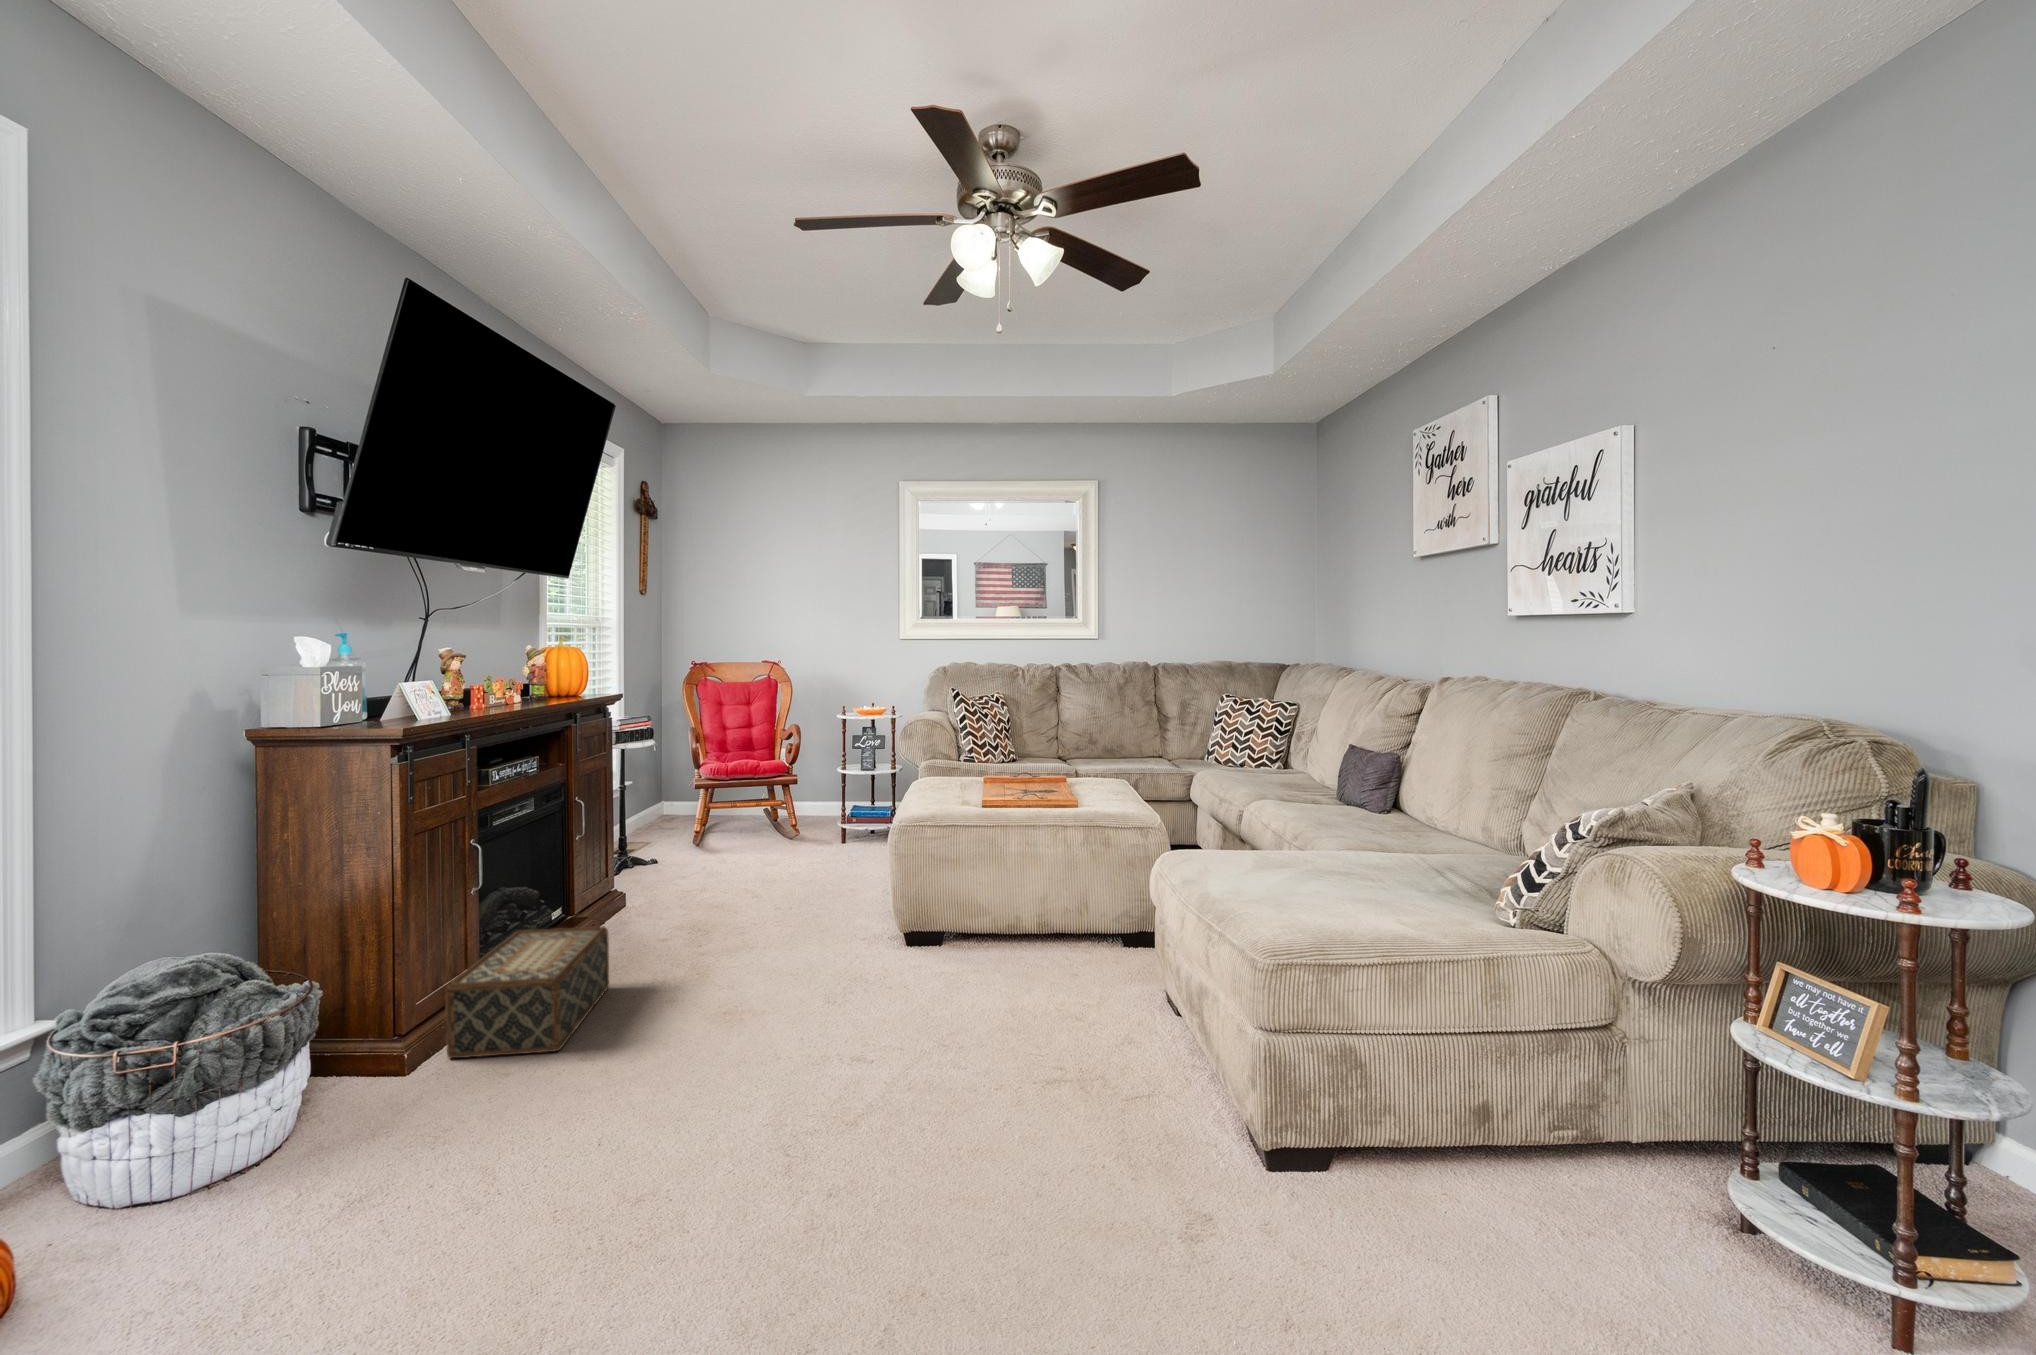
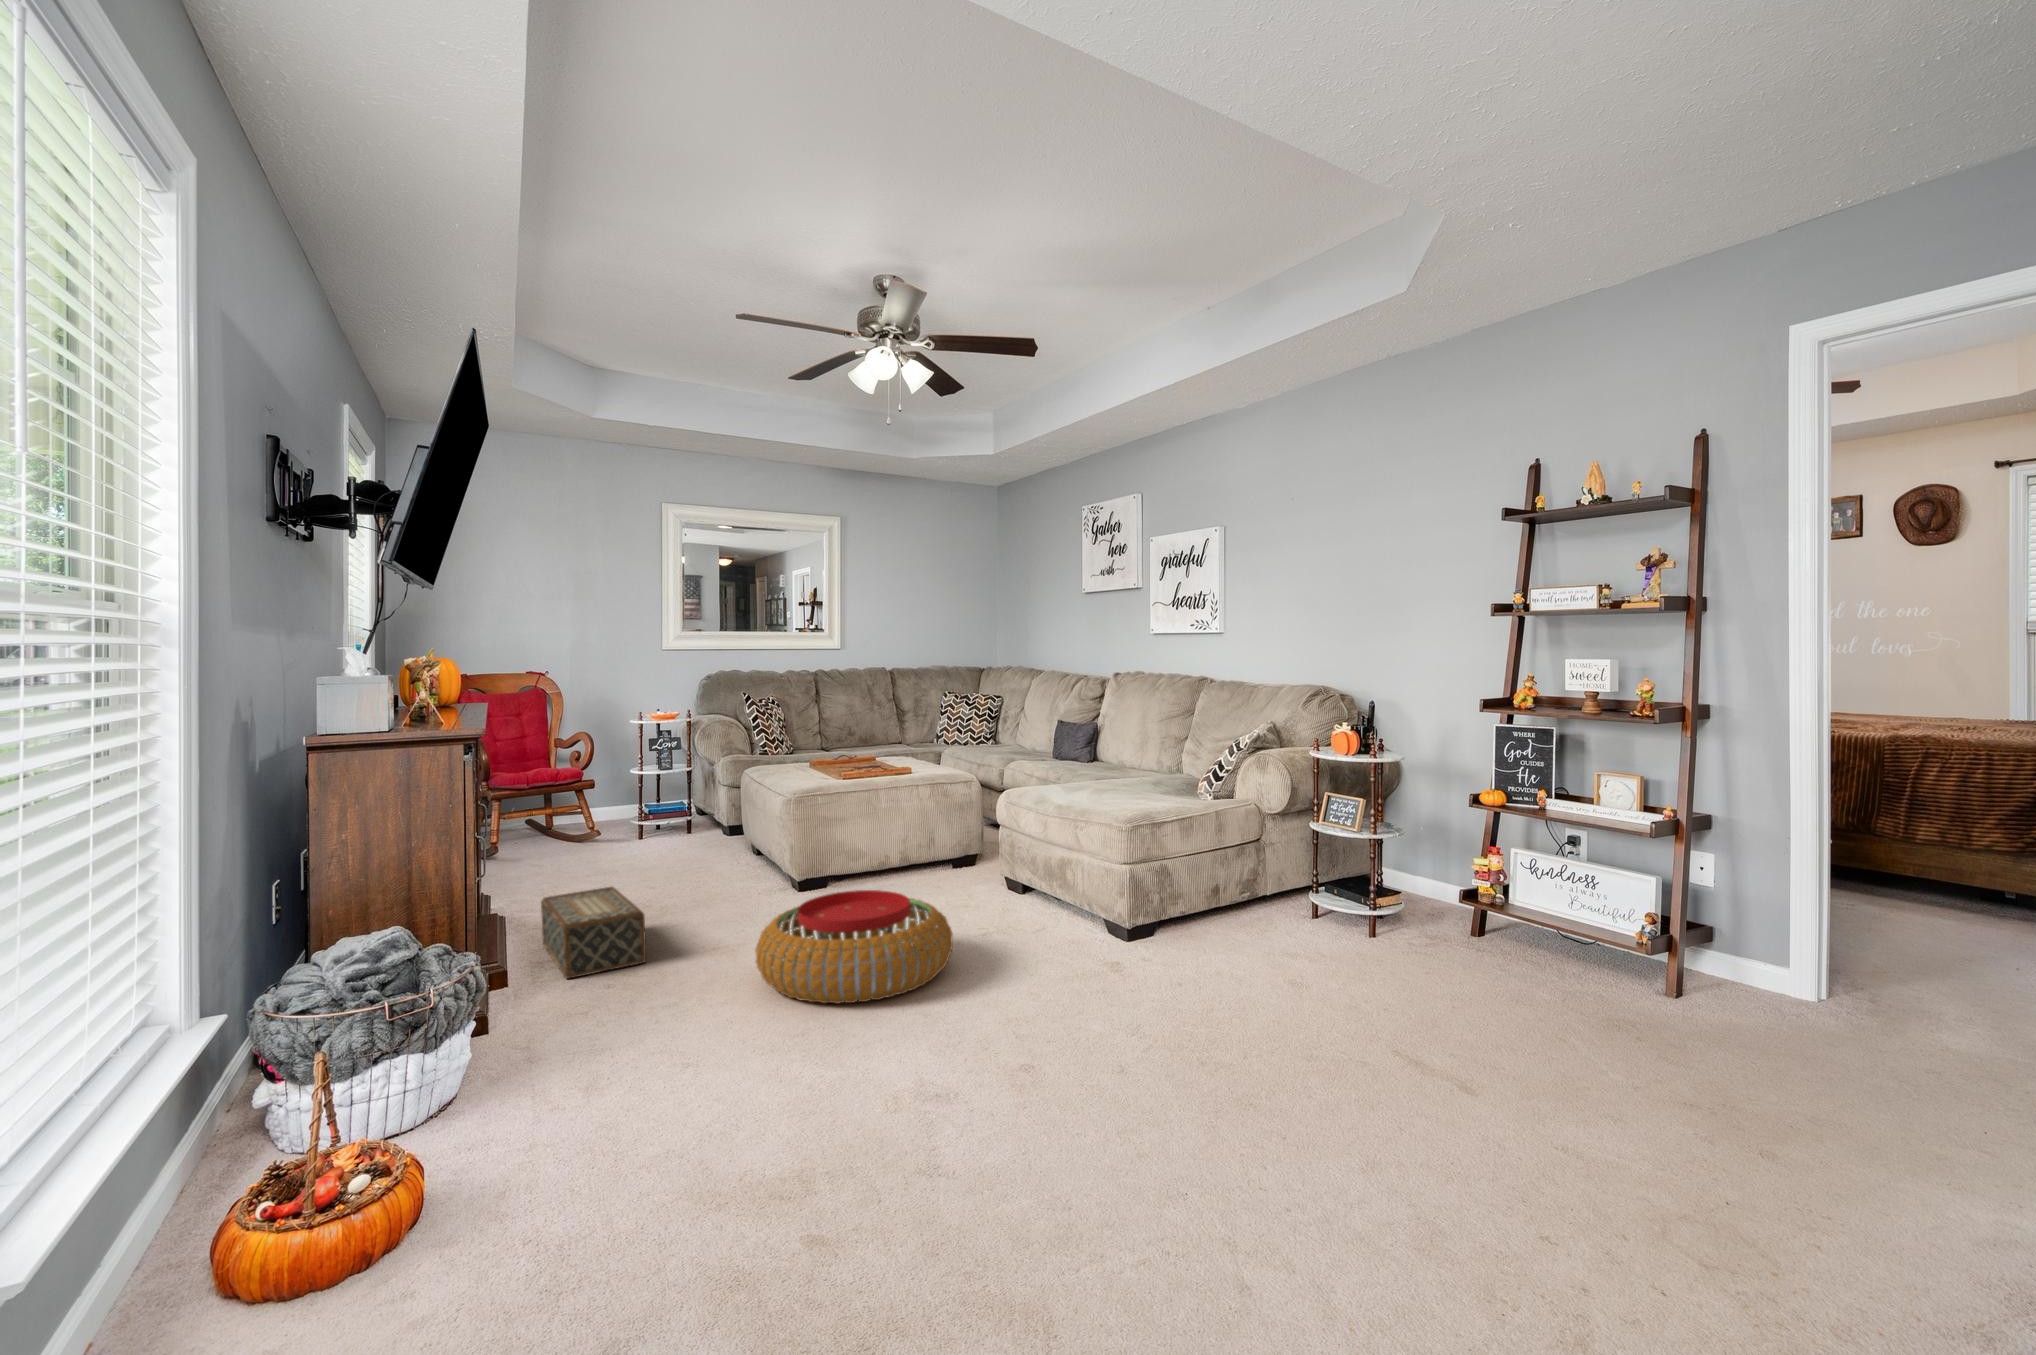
pouf: none [572,1004,917,1238] -> present [755,890,953,1003]

